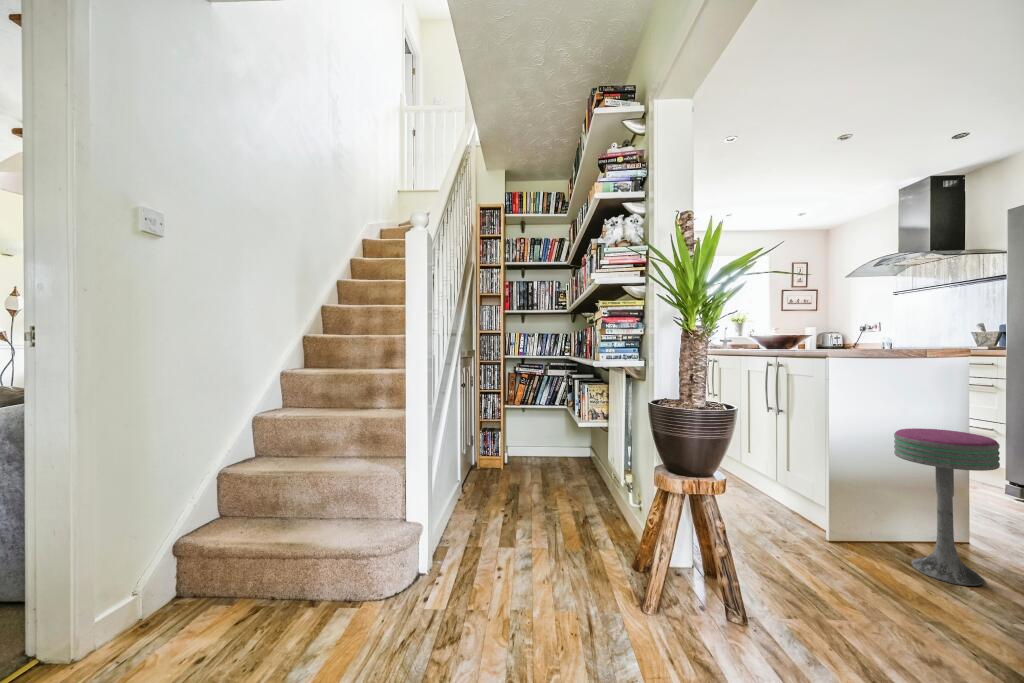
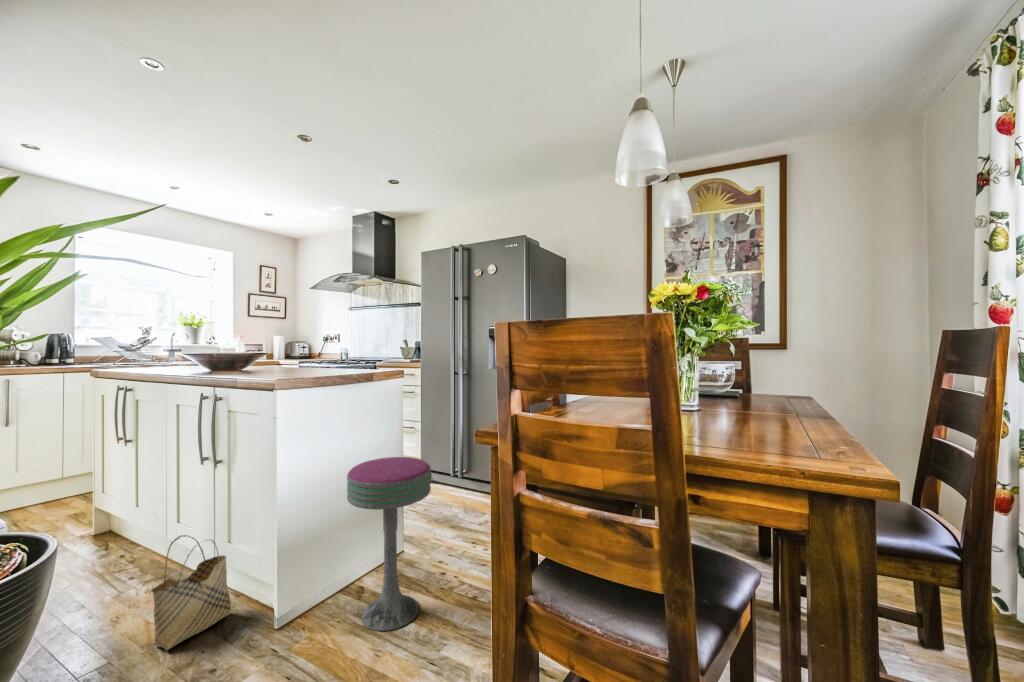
woven basket: none [745,453,792,520] -> present [152,535,231,650]

